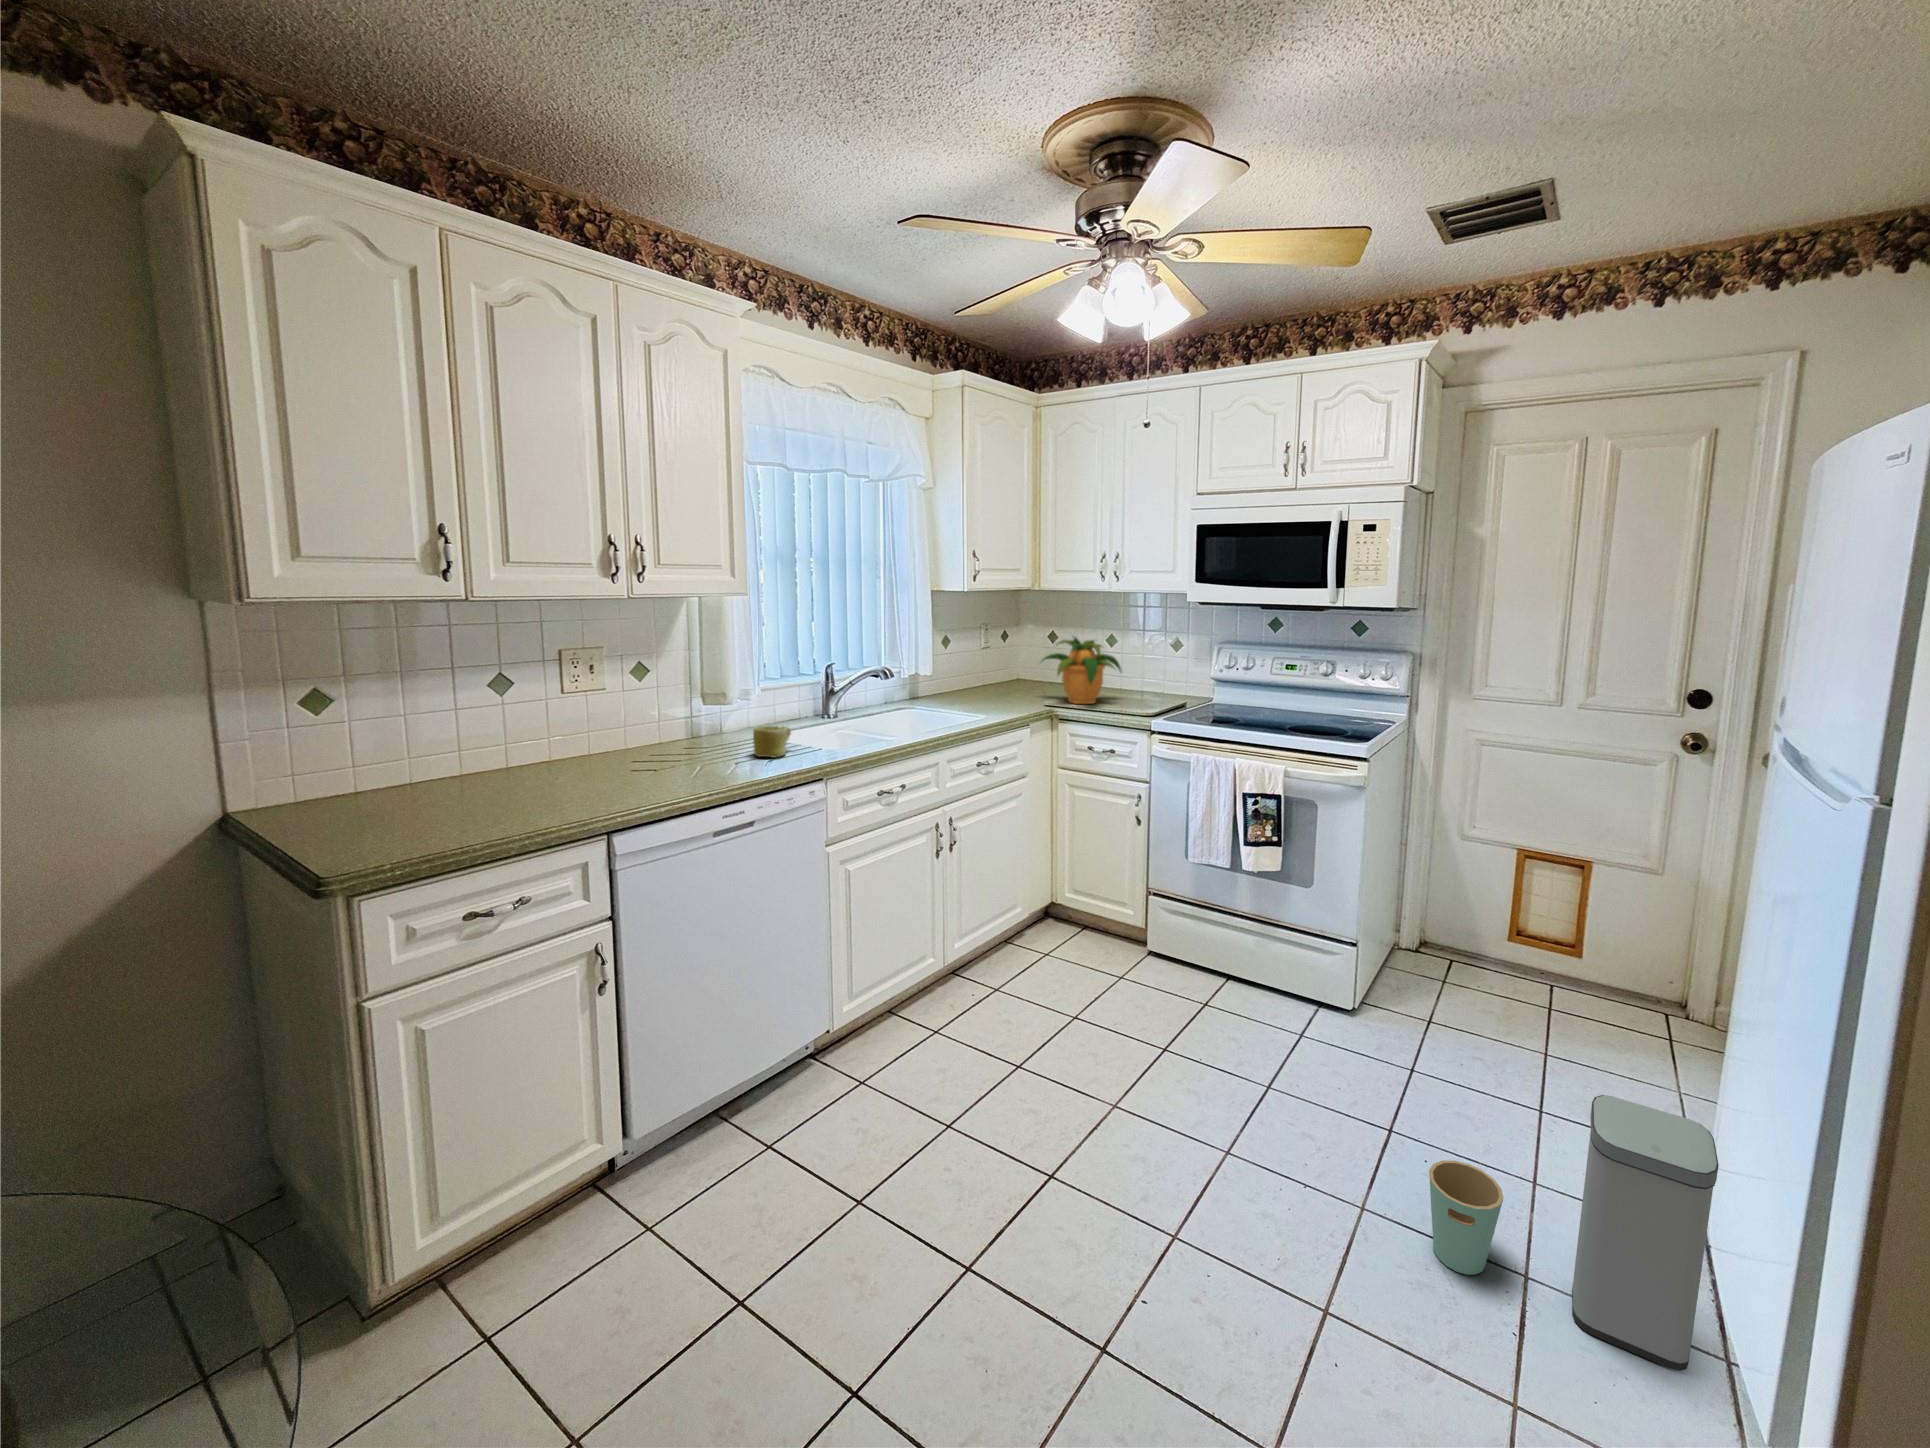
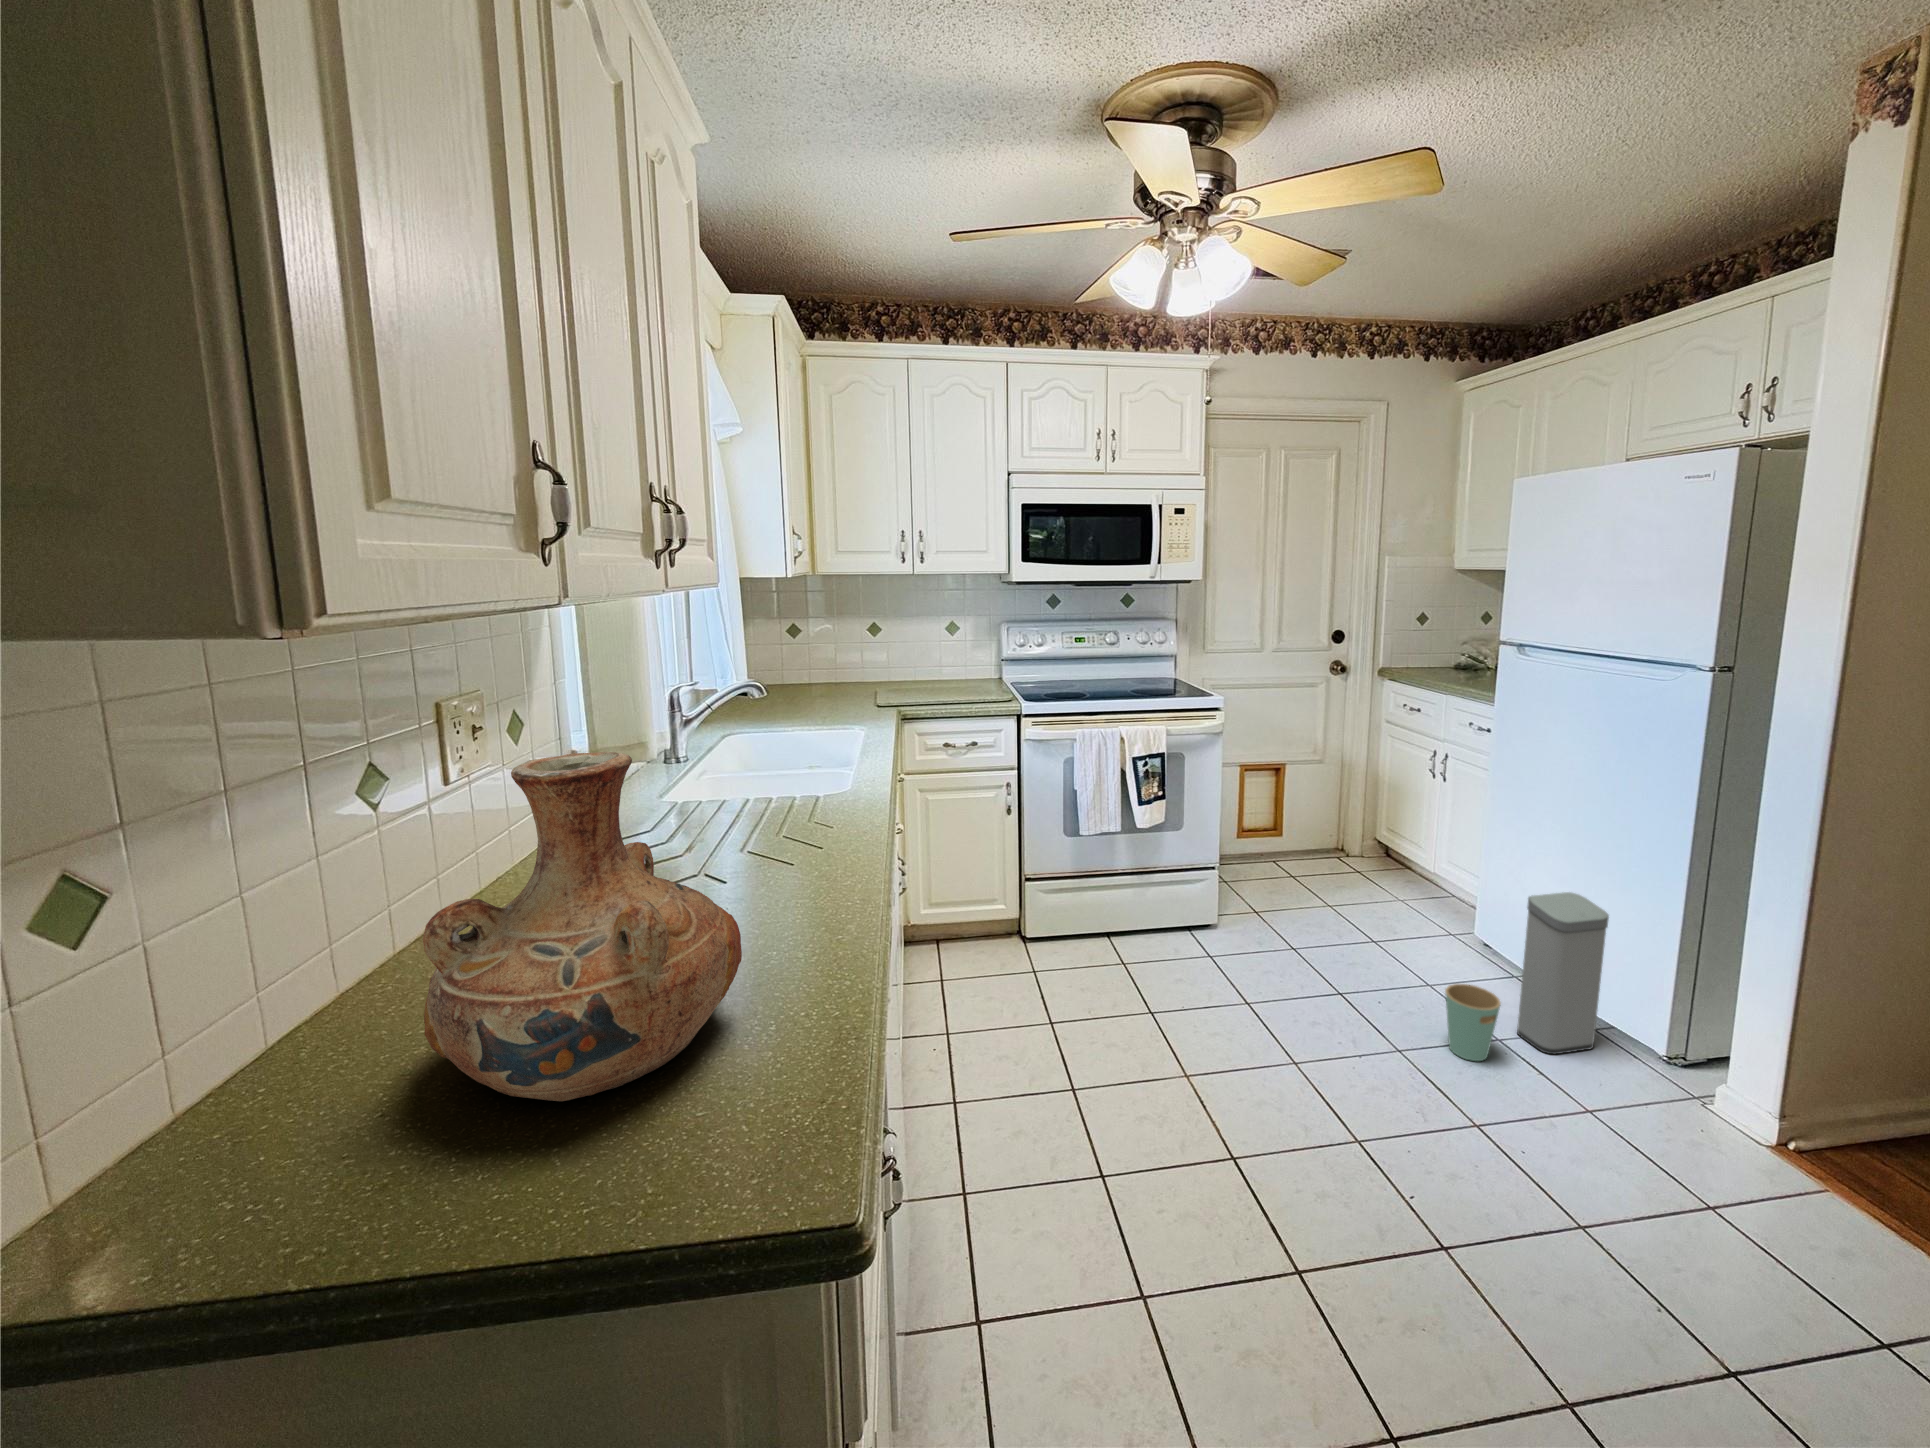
potted plant: present [1042,637,1121,704] -> none [841,625,937,703]
vase: none [402,668,550,812] -> present [423,752,742,1101]
mug: present [753,726,791,758] -> none [769,778,821,830]

